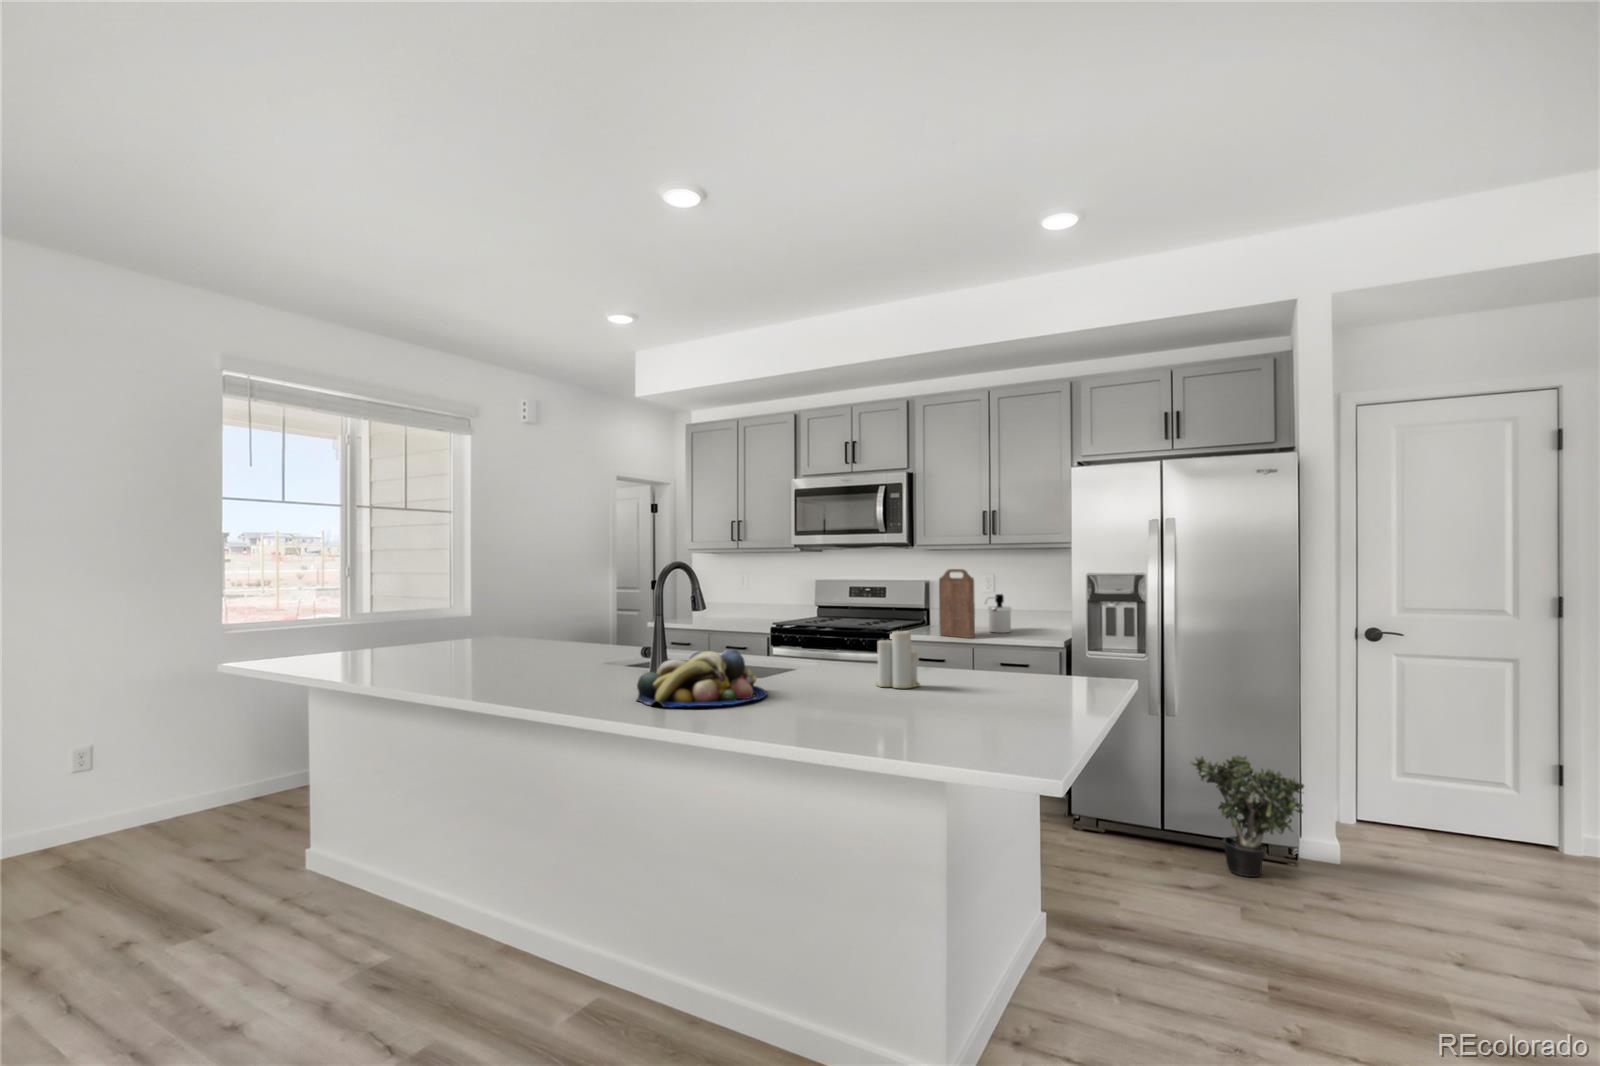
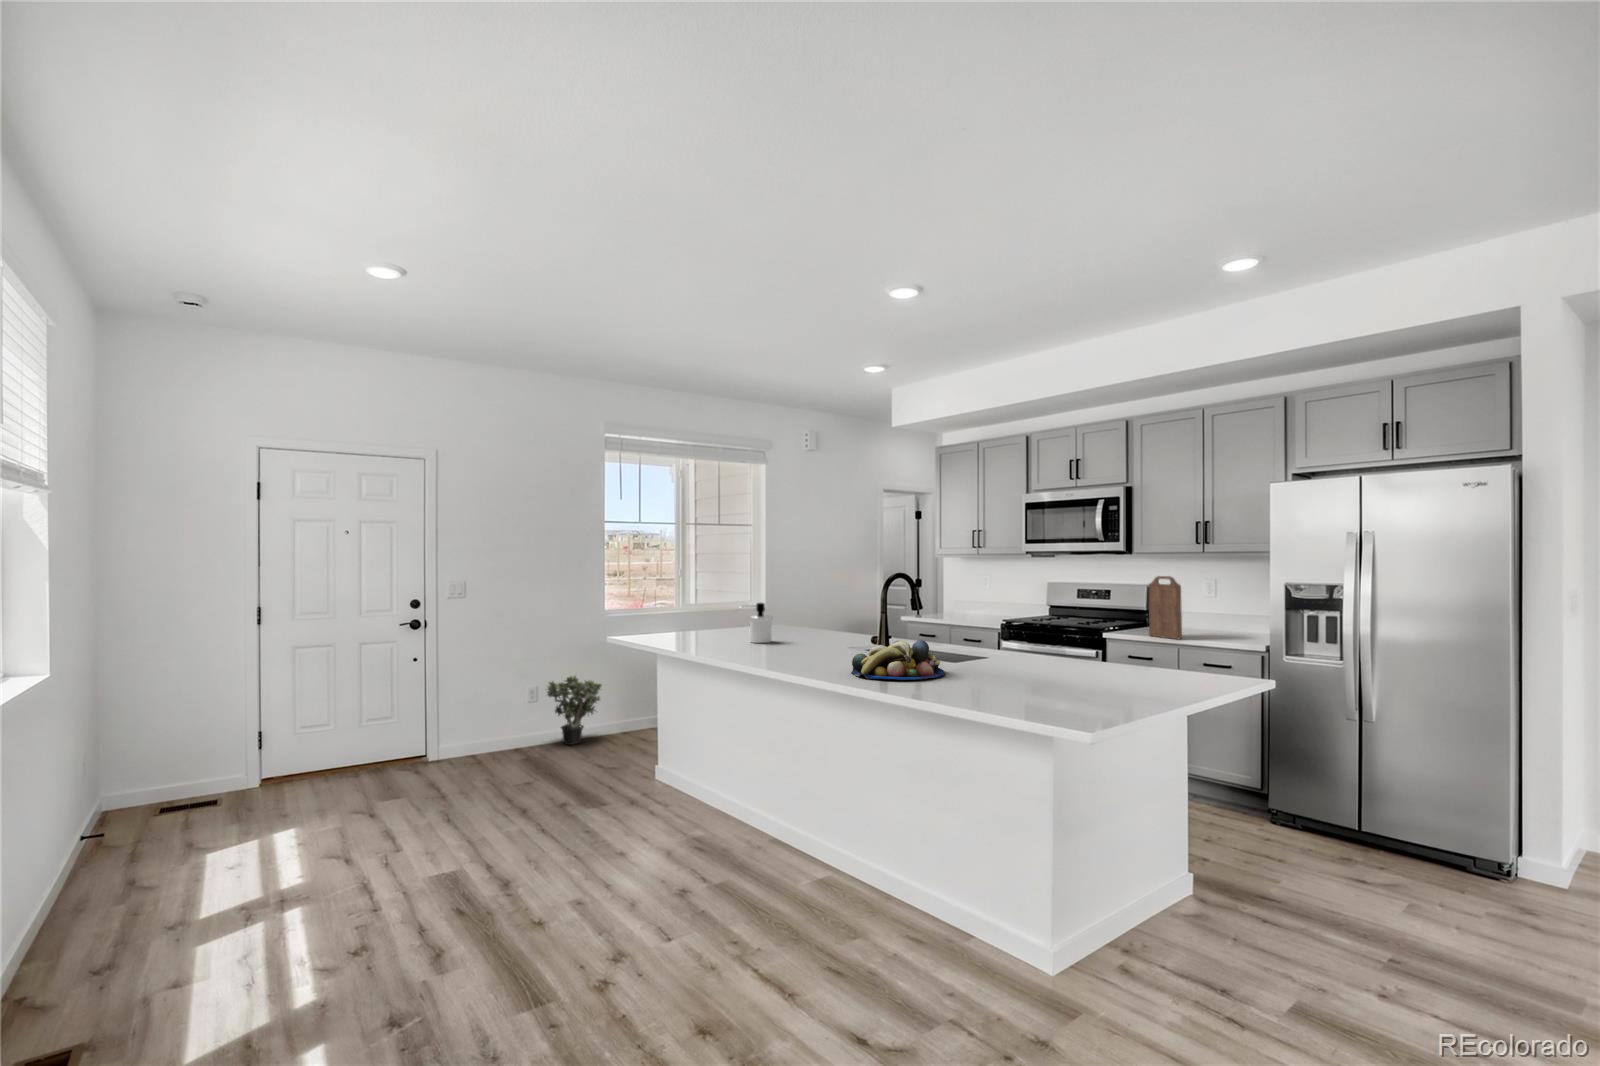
soap dispenser: present [985,594,1011,633] -> present [736,603,773,643]
candle: present [876,631,920,688] -> none [1035,627,1070,677]
potted plant: present [1190,755,1304,877] -> present [547,676,601,745]

